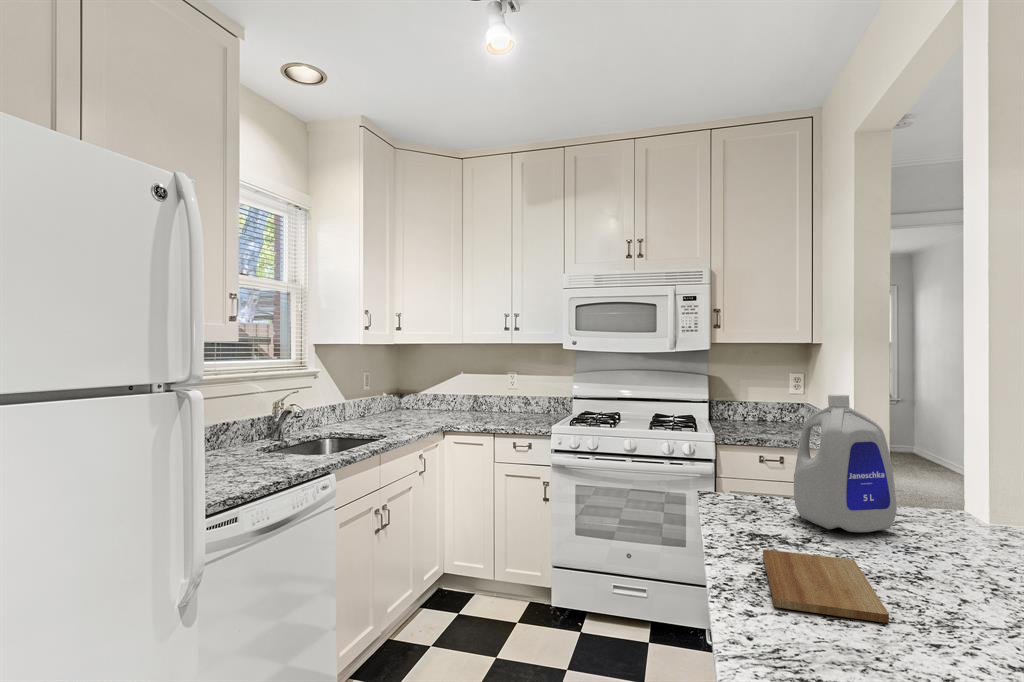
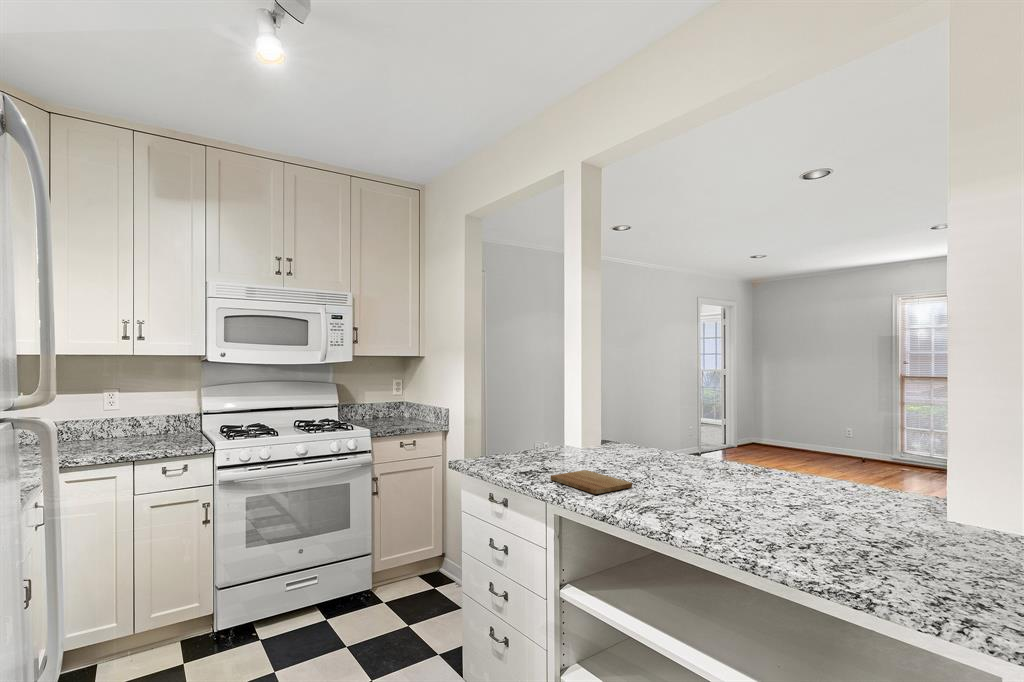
bottle: present [794,394,897,532] -> none [525,384,575,462]

